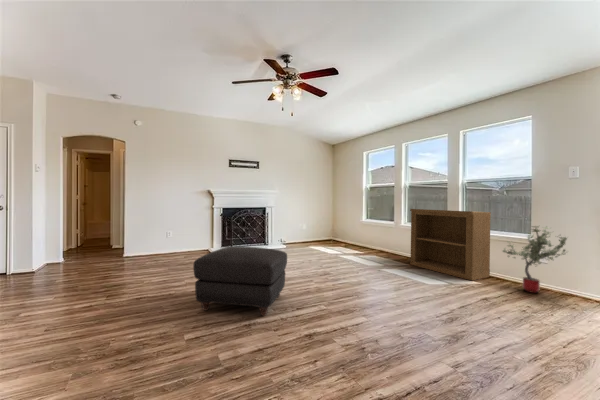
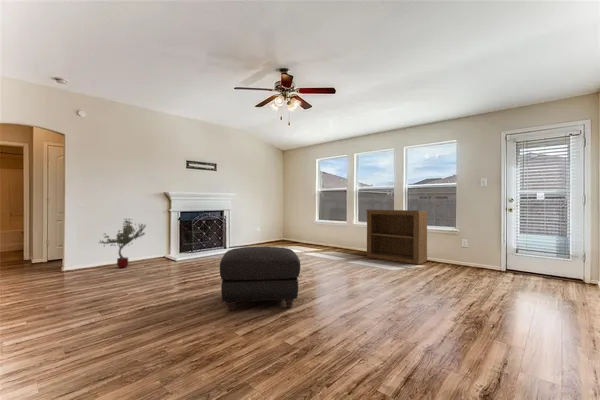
potted tree: present [503,226,567,293] -> present [100,219,145,268]

